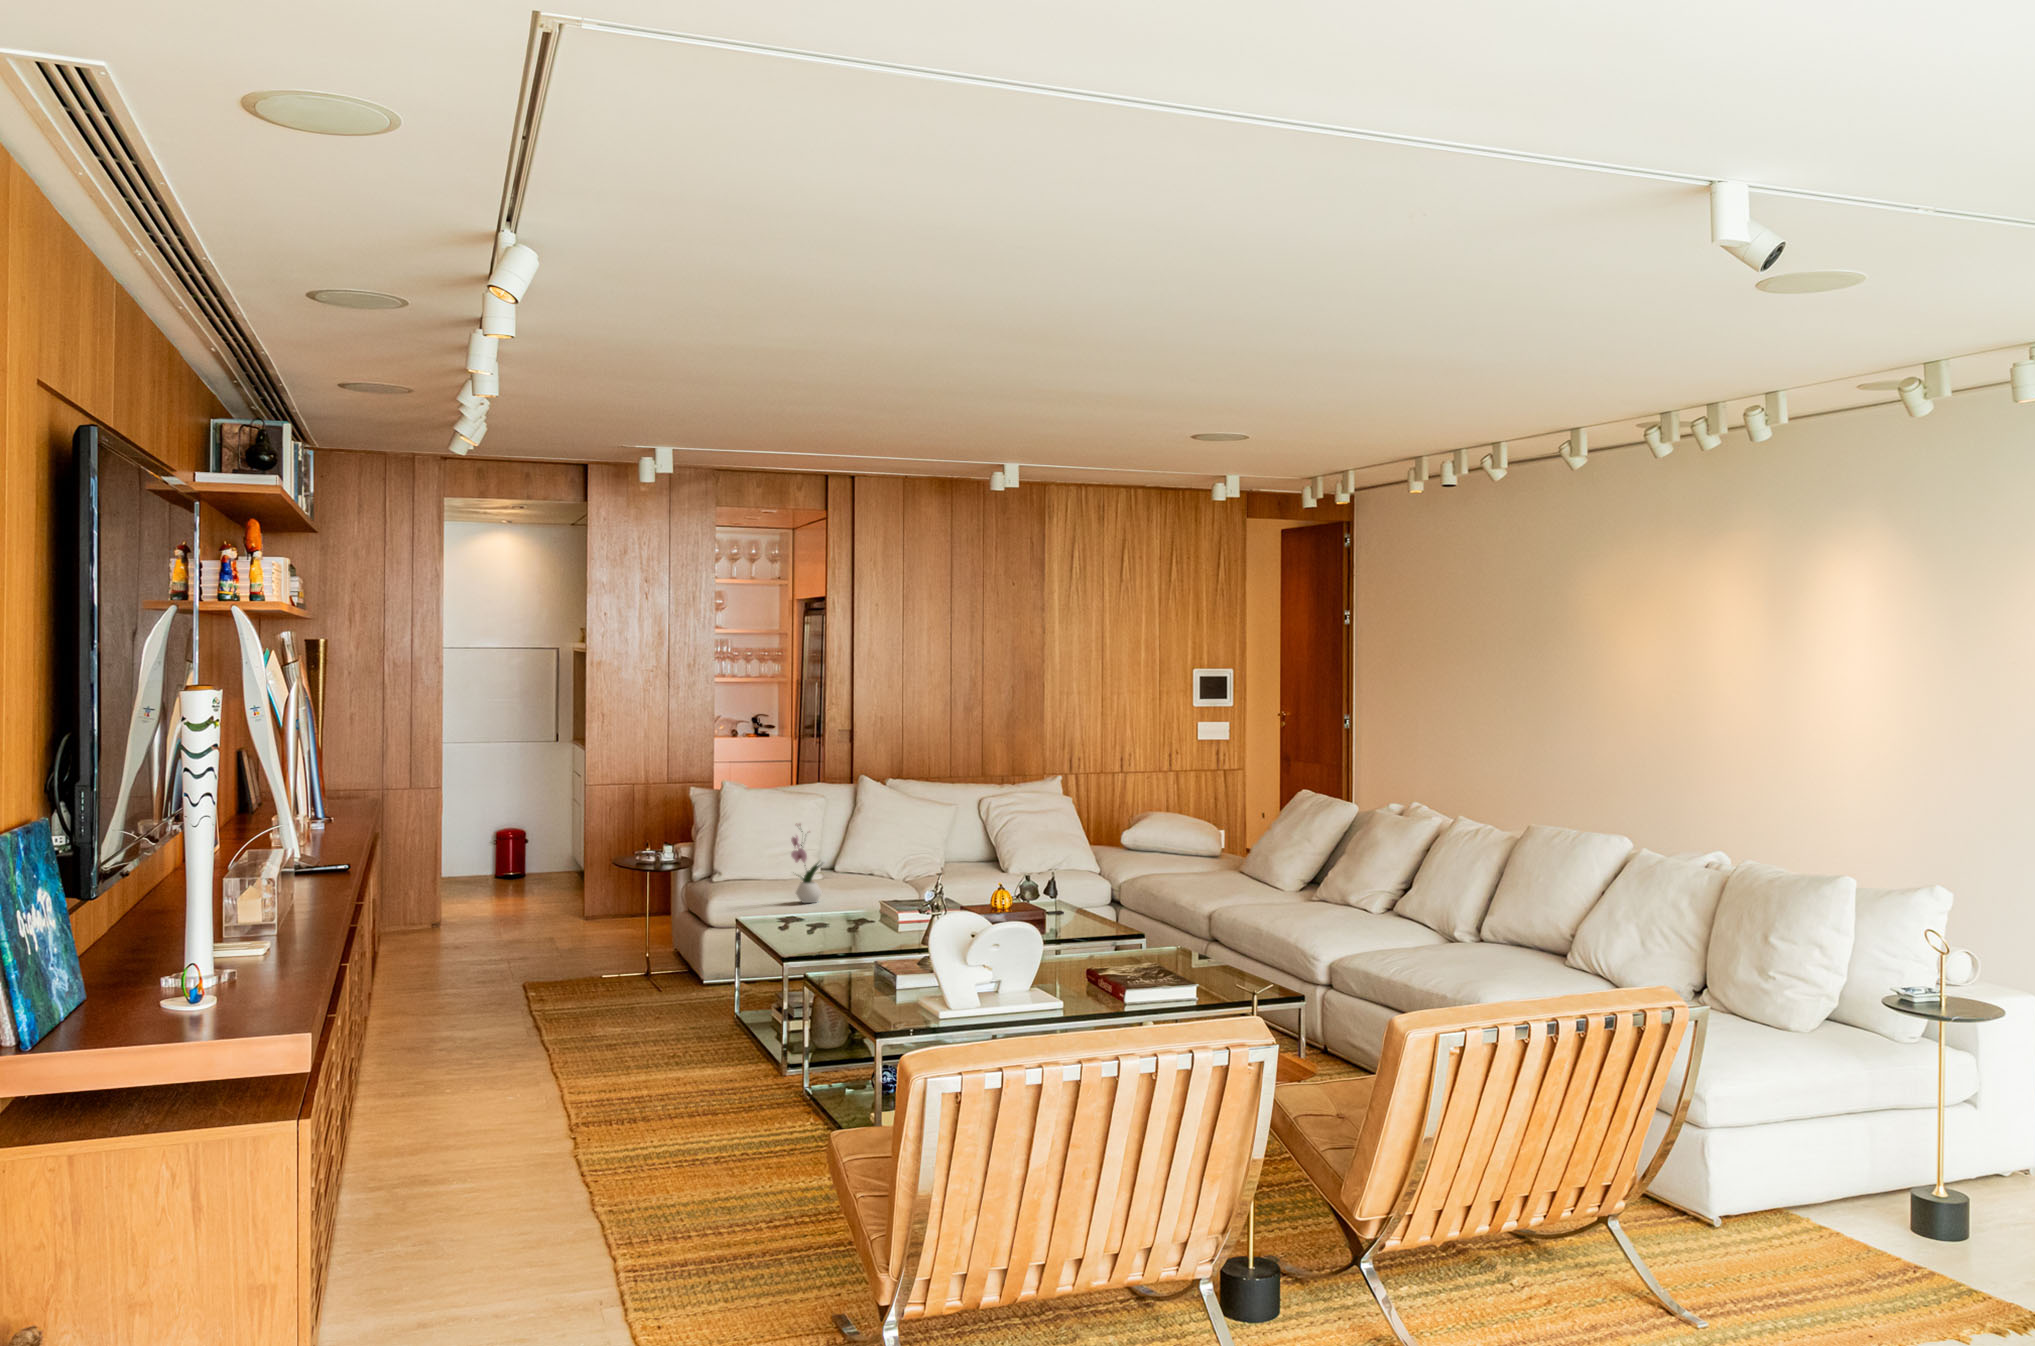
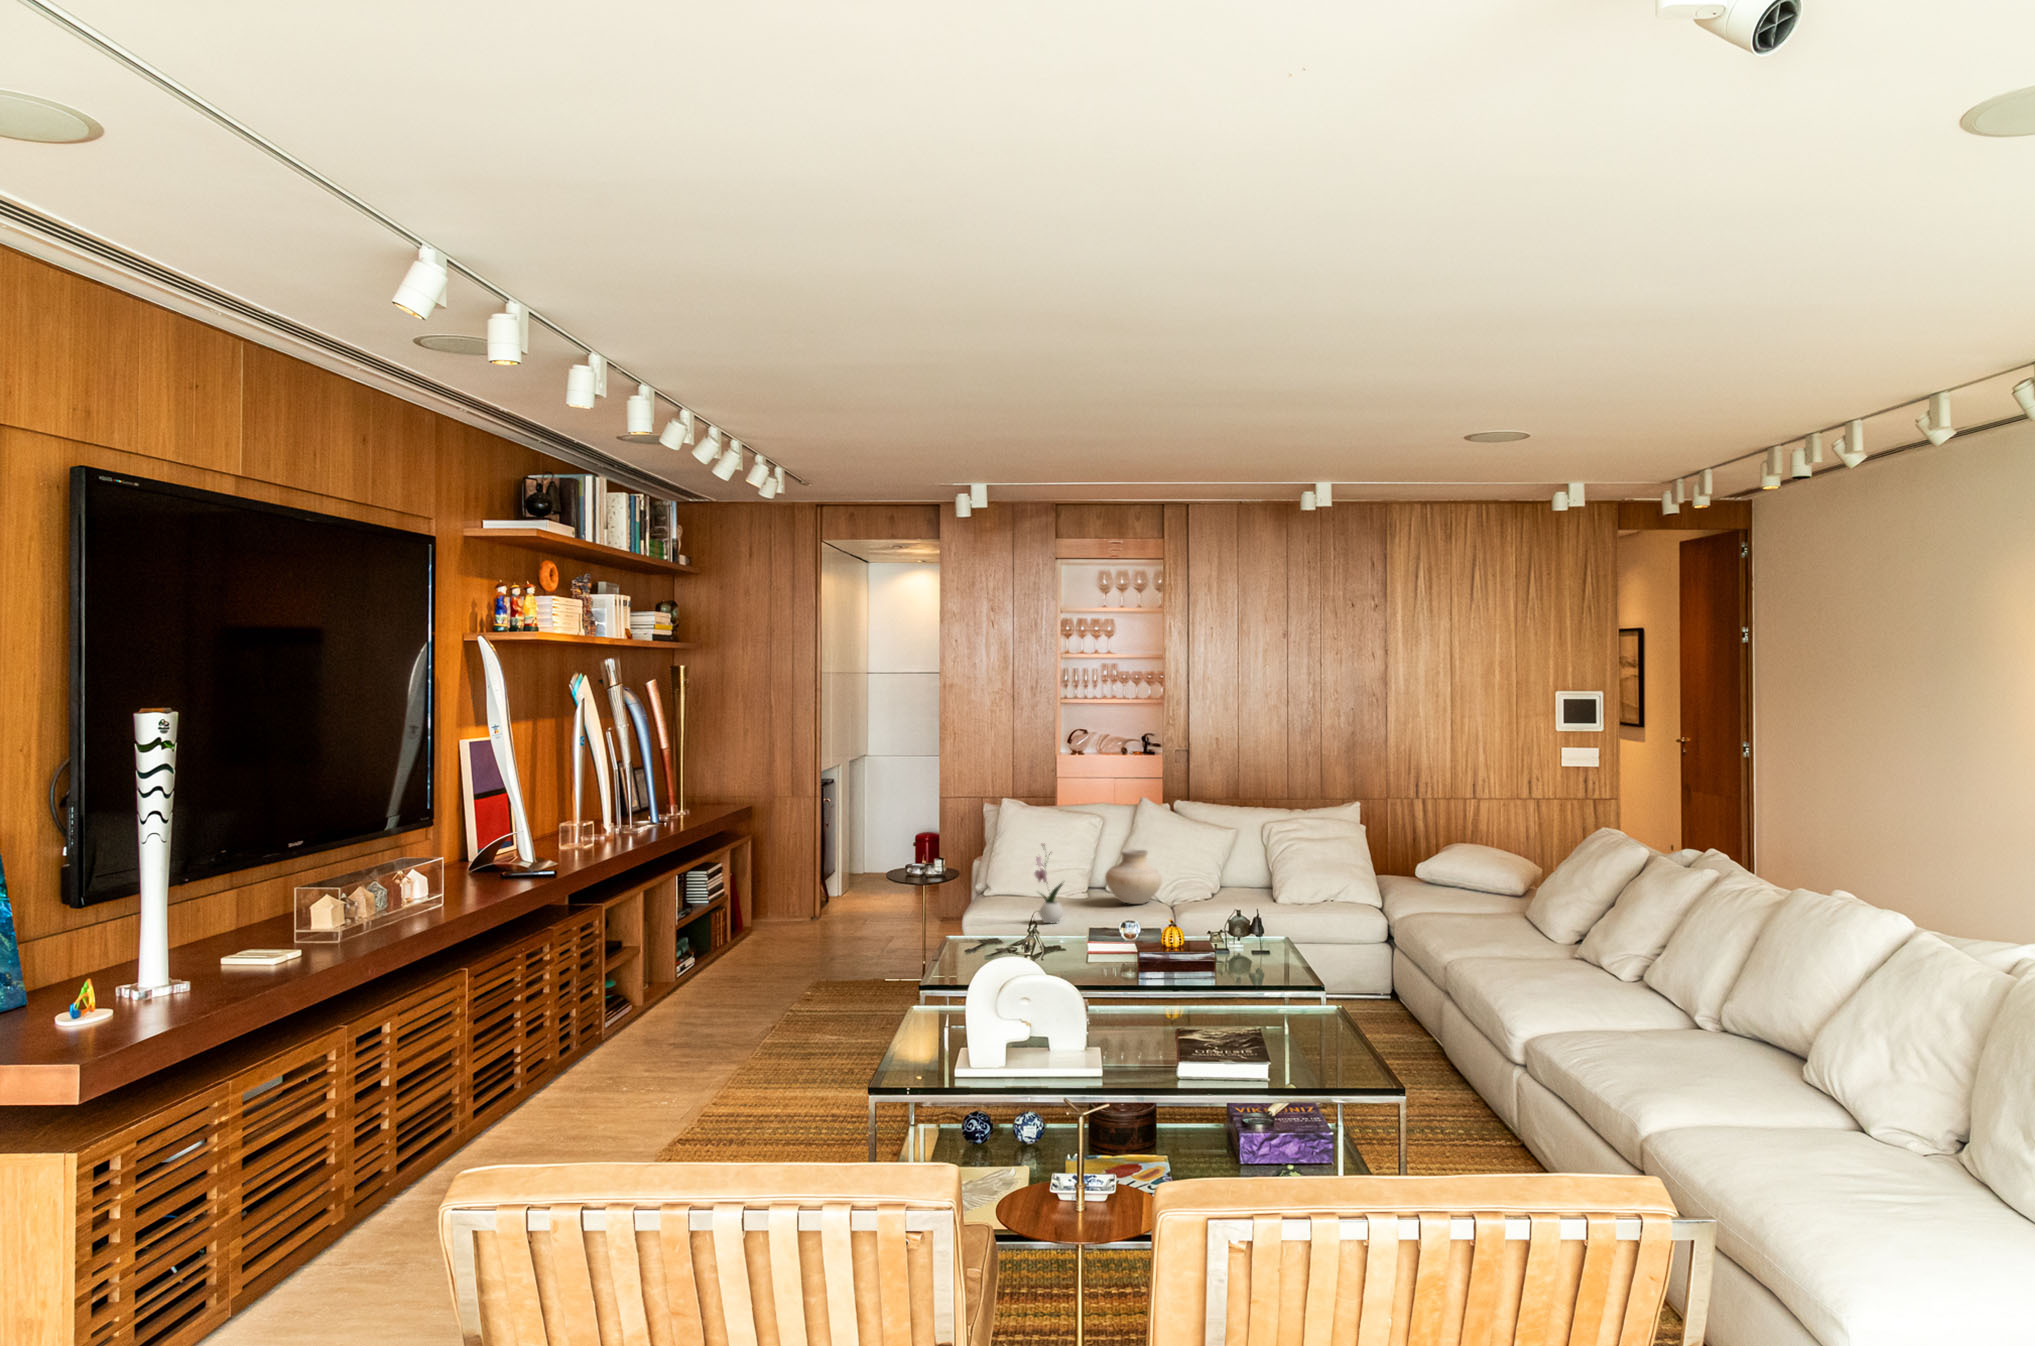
vase: none [839,829,897,883] -> present [1105,849,1162,904]

